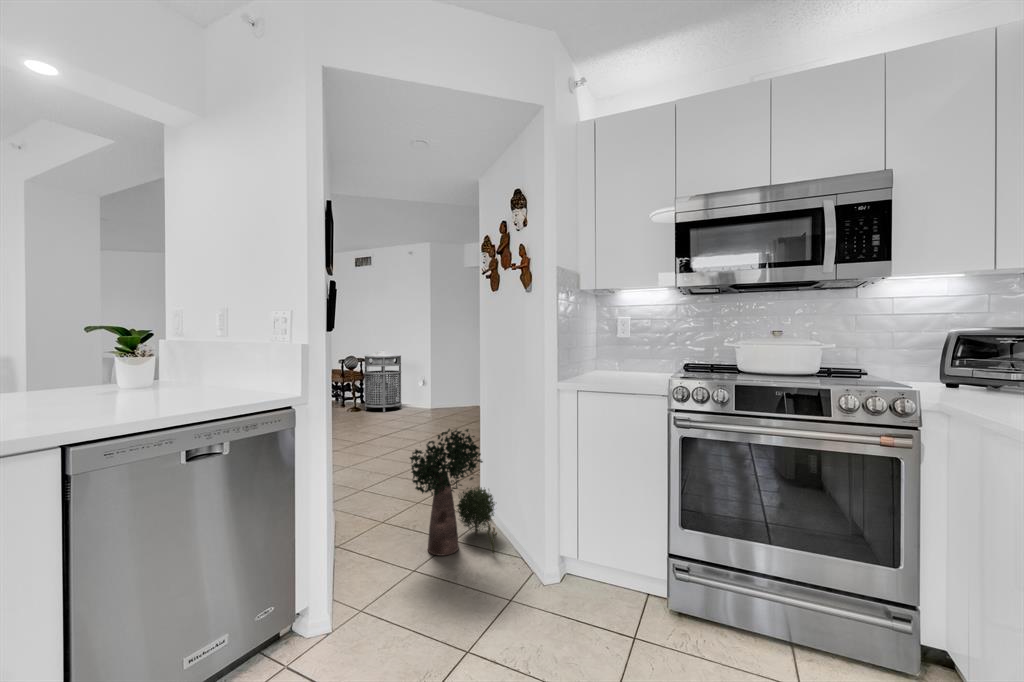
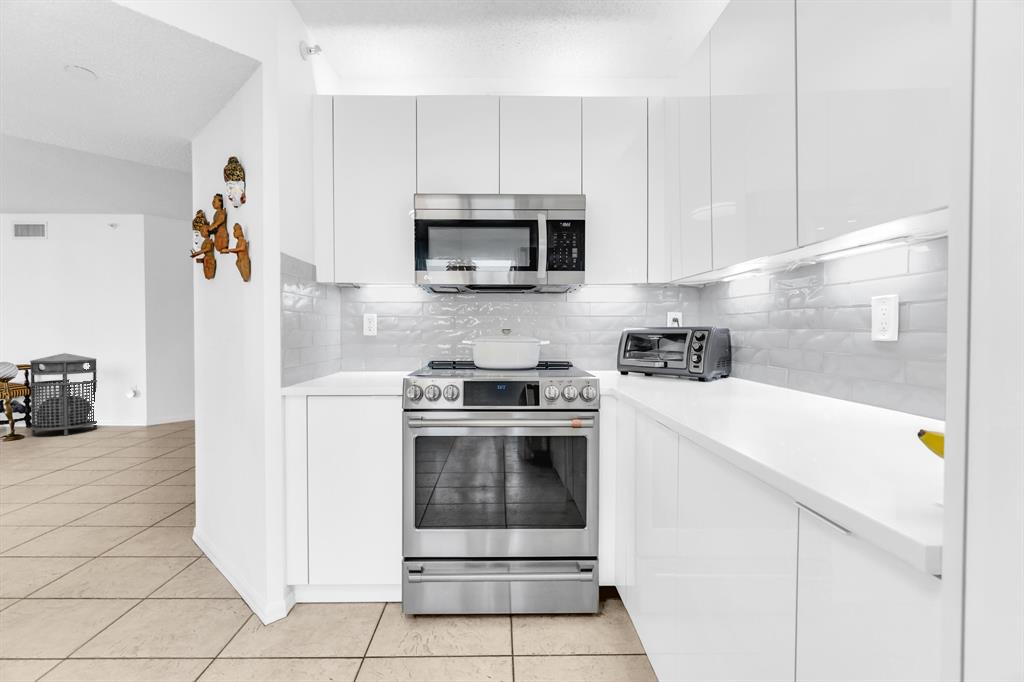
potted plant: present [410,429,497,556] -> none [63,450,210,621]

